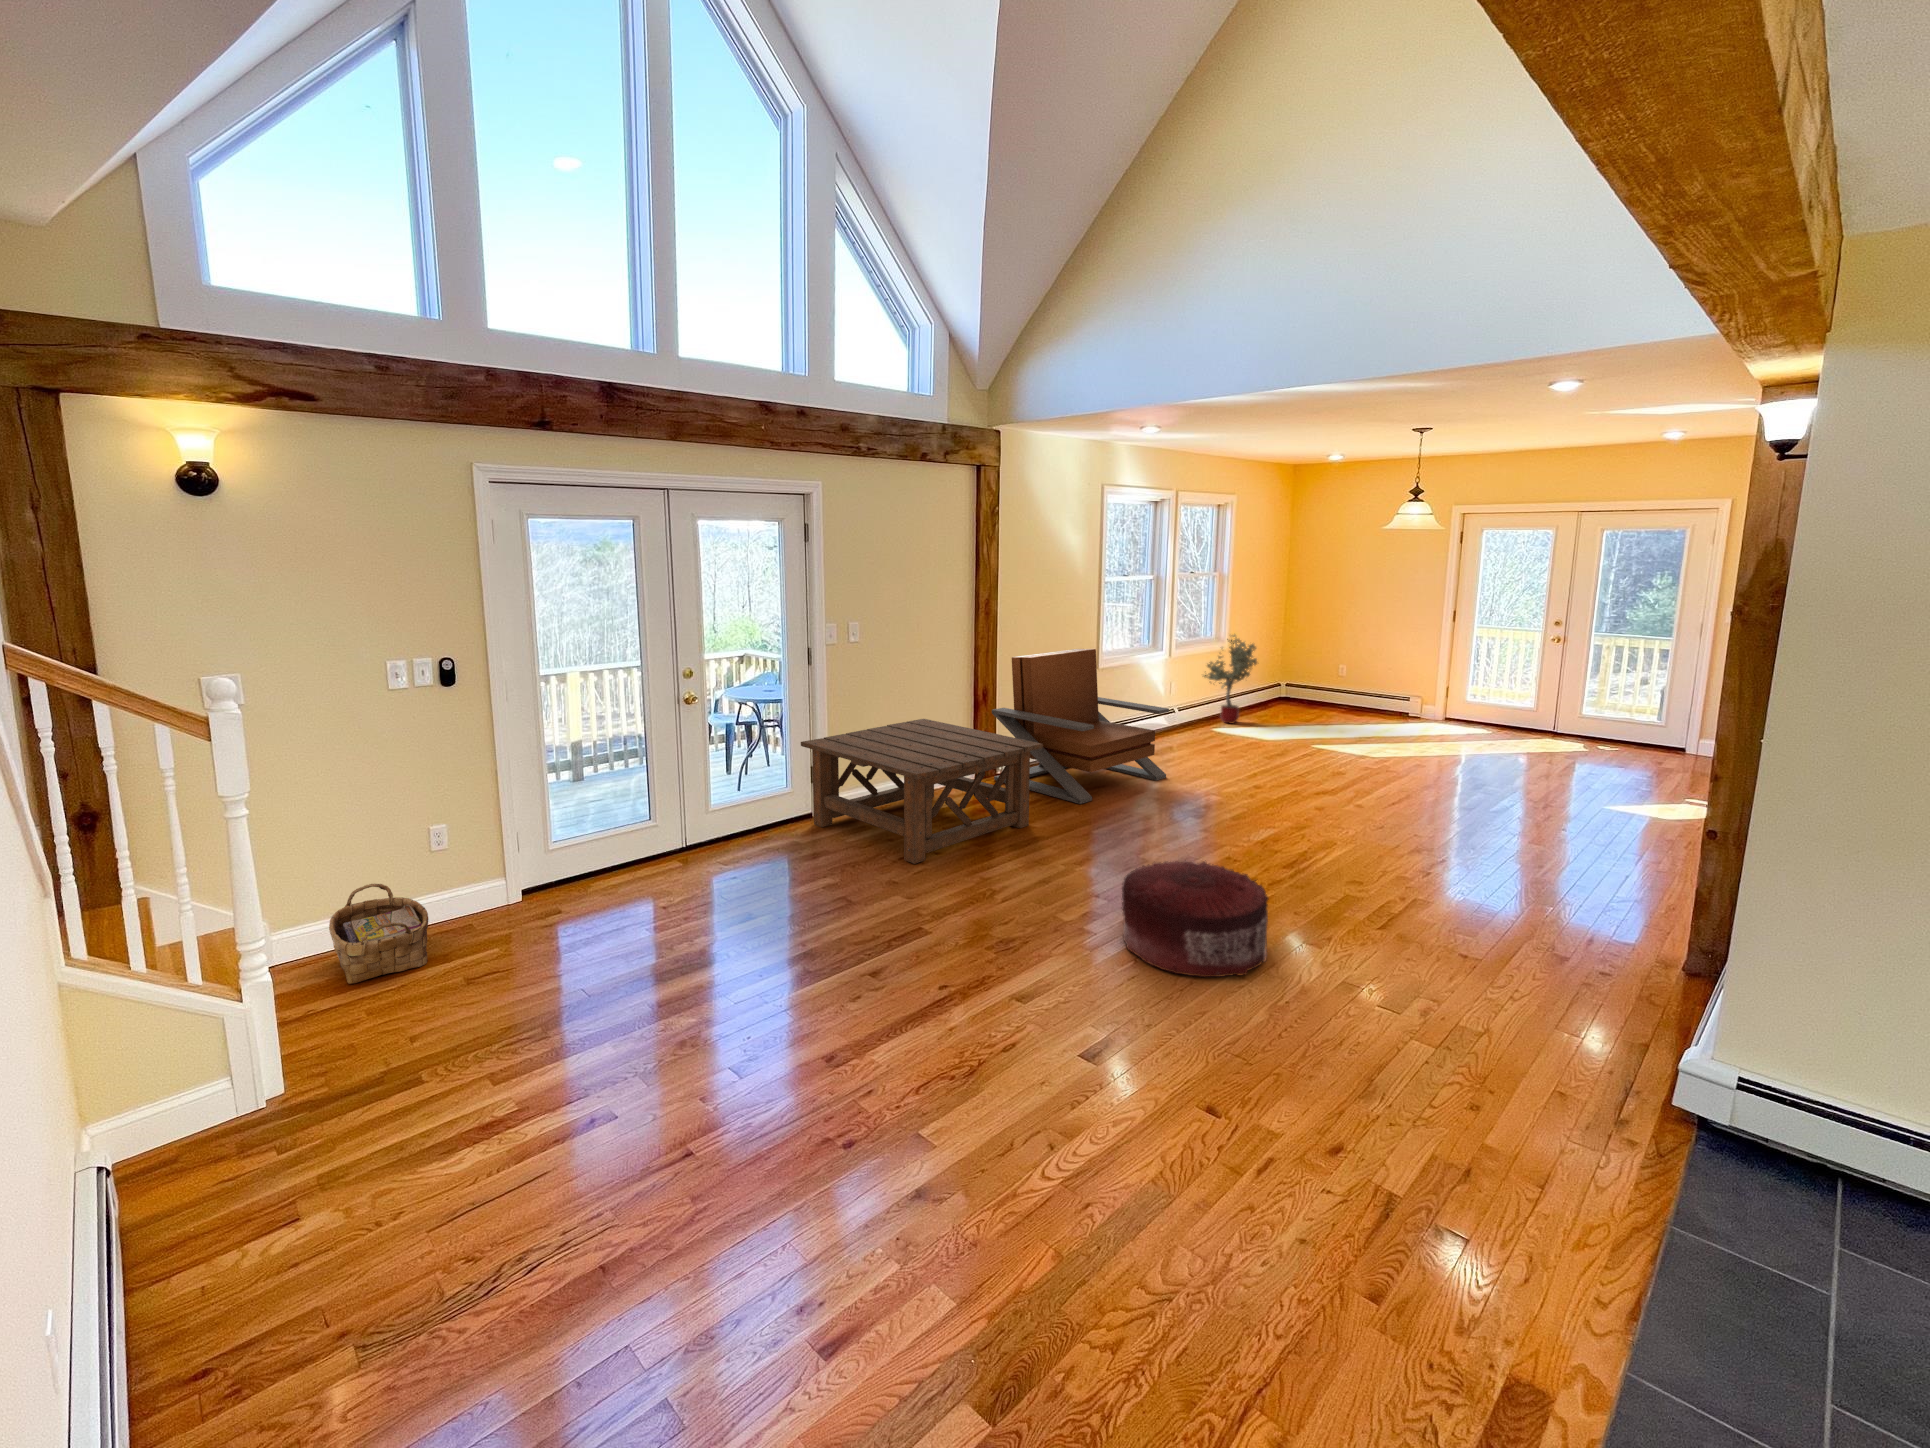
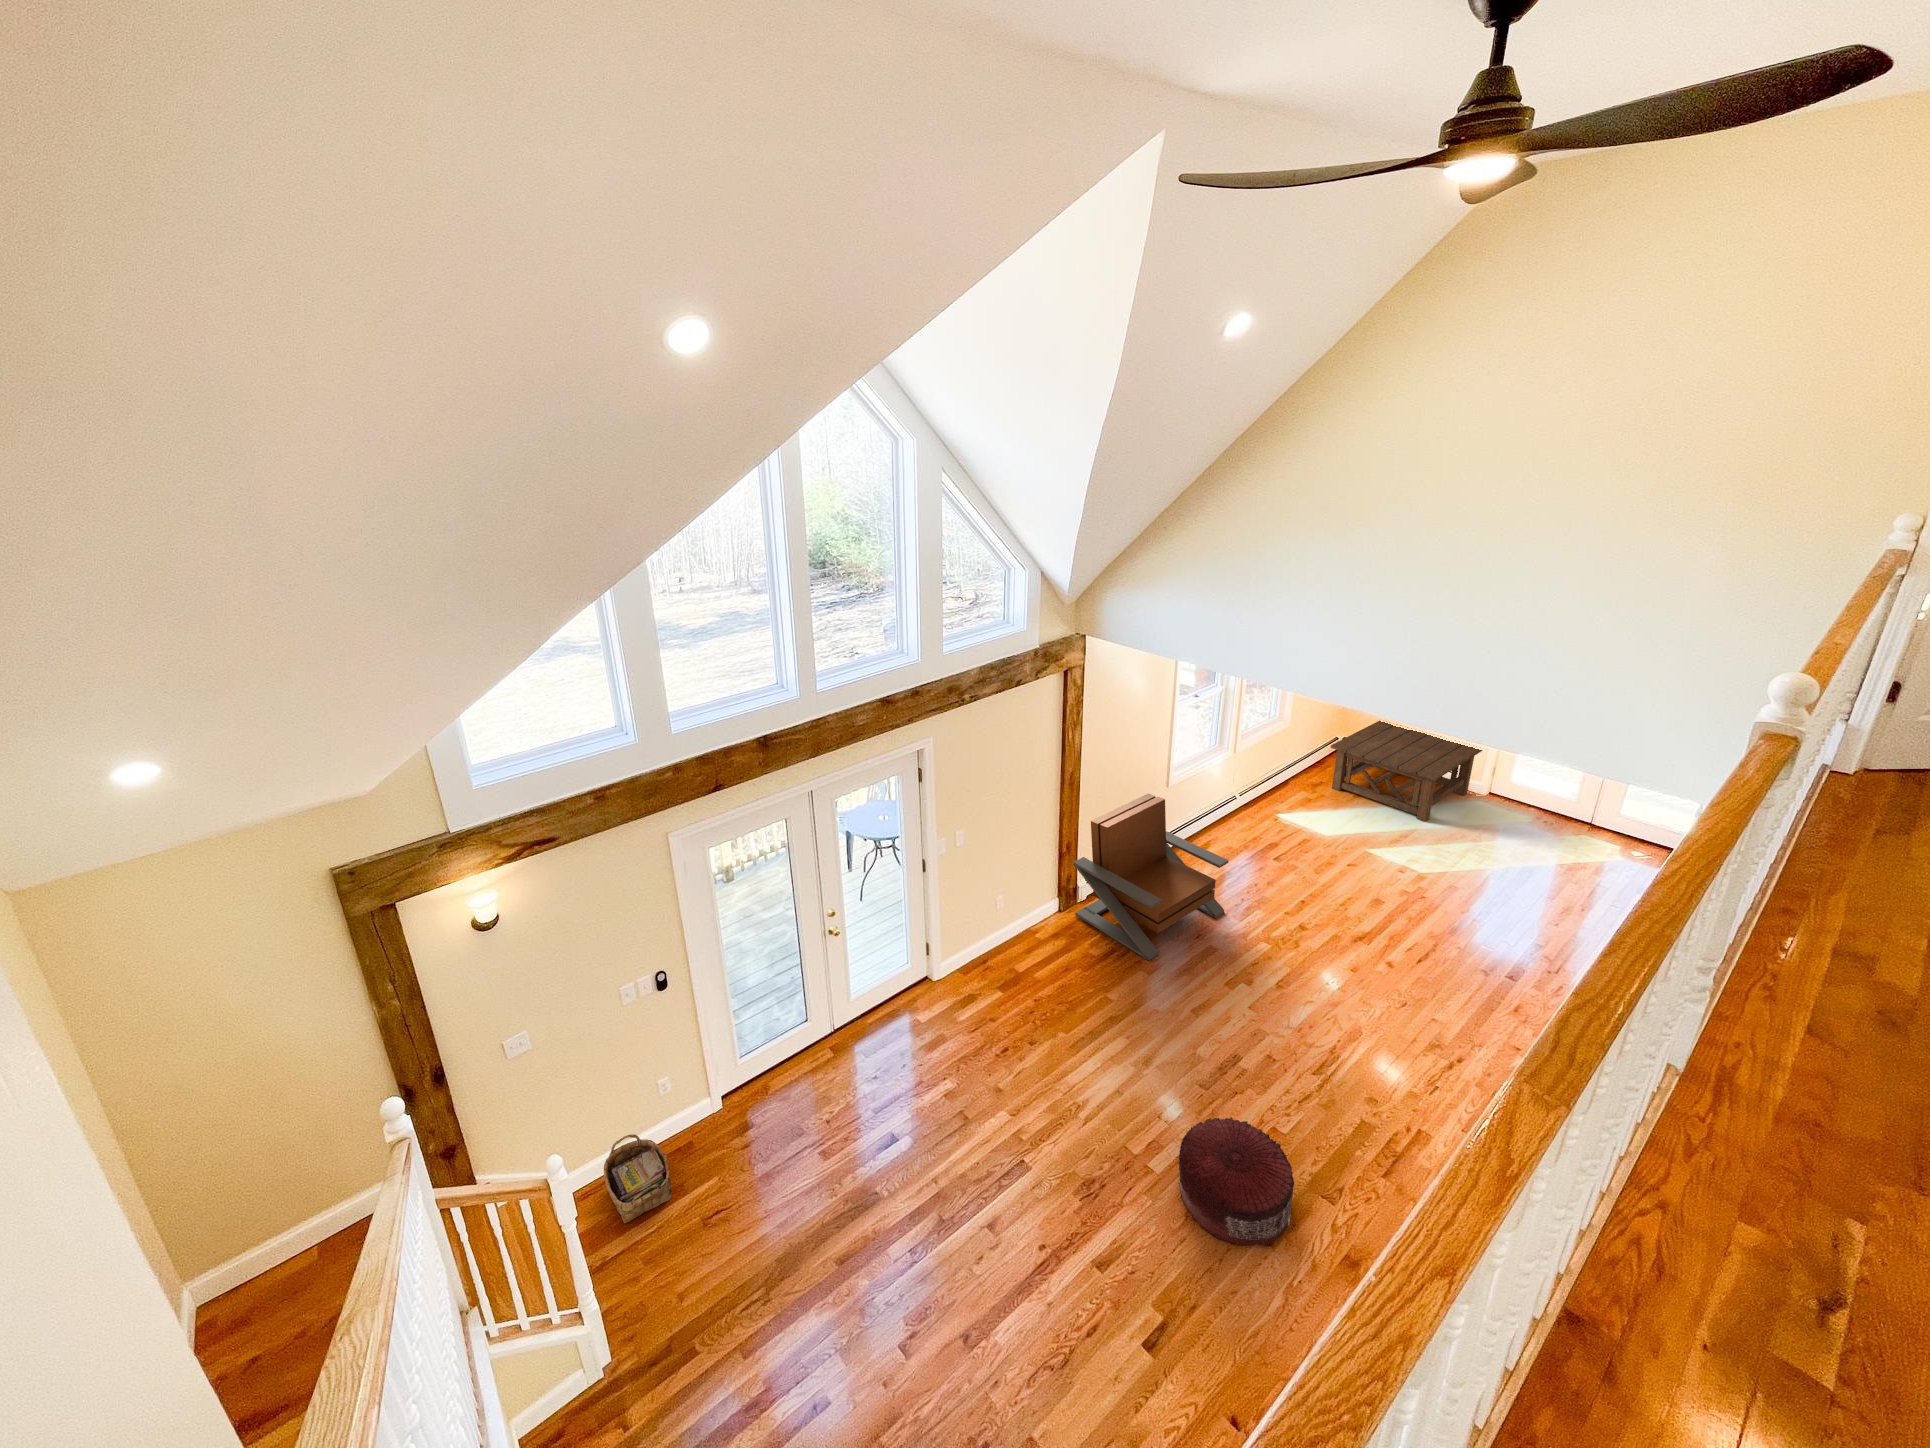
potted tree: present [1204,635,1257,723] -> none [1262,727,1317,807]
coffee table: present [801,719,1043,864] -> present [1331,721,1482,821]

